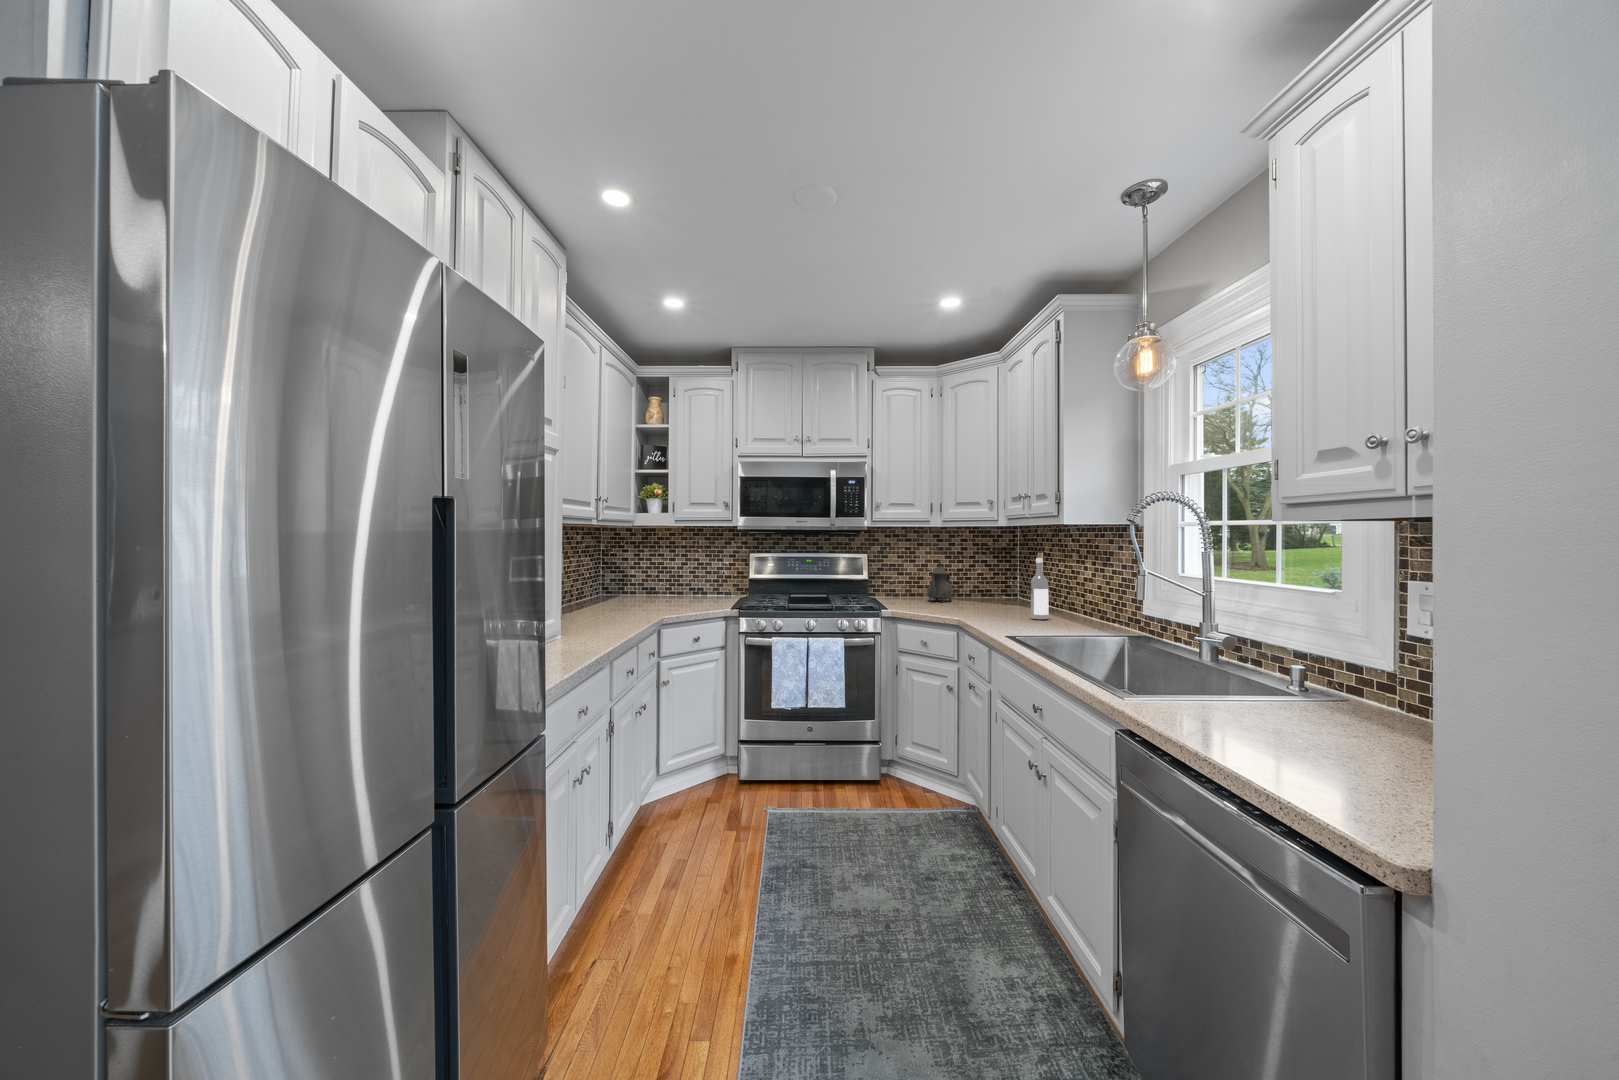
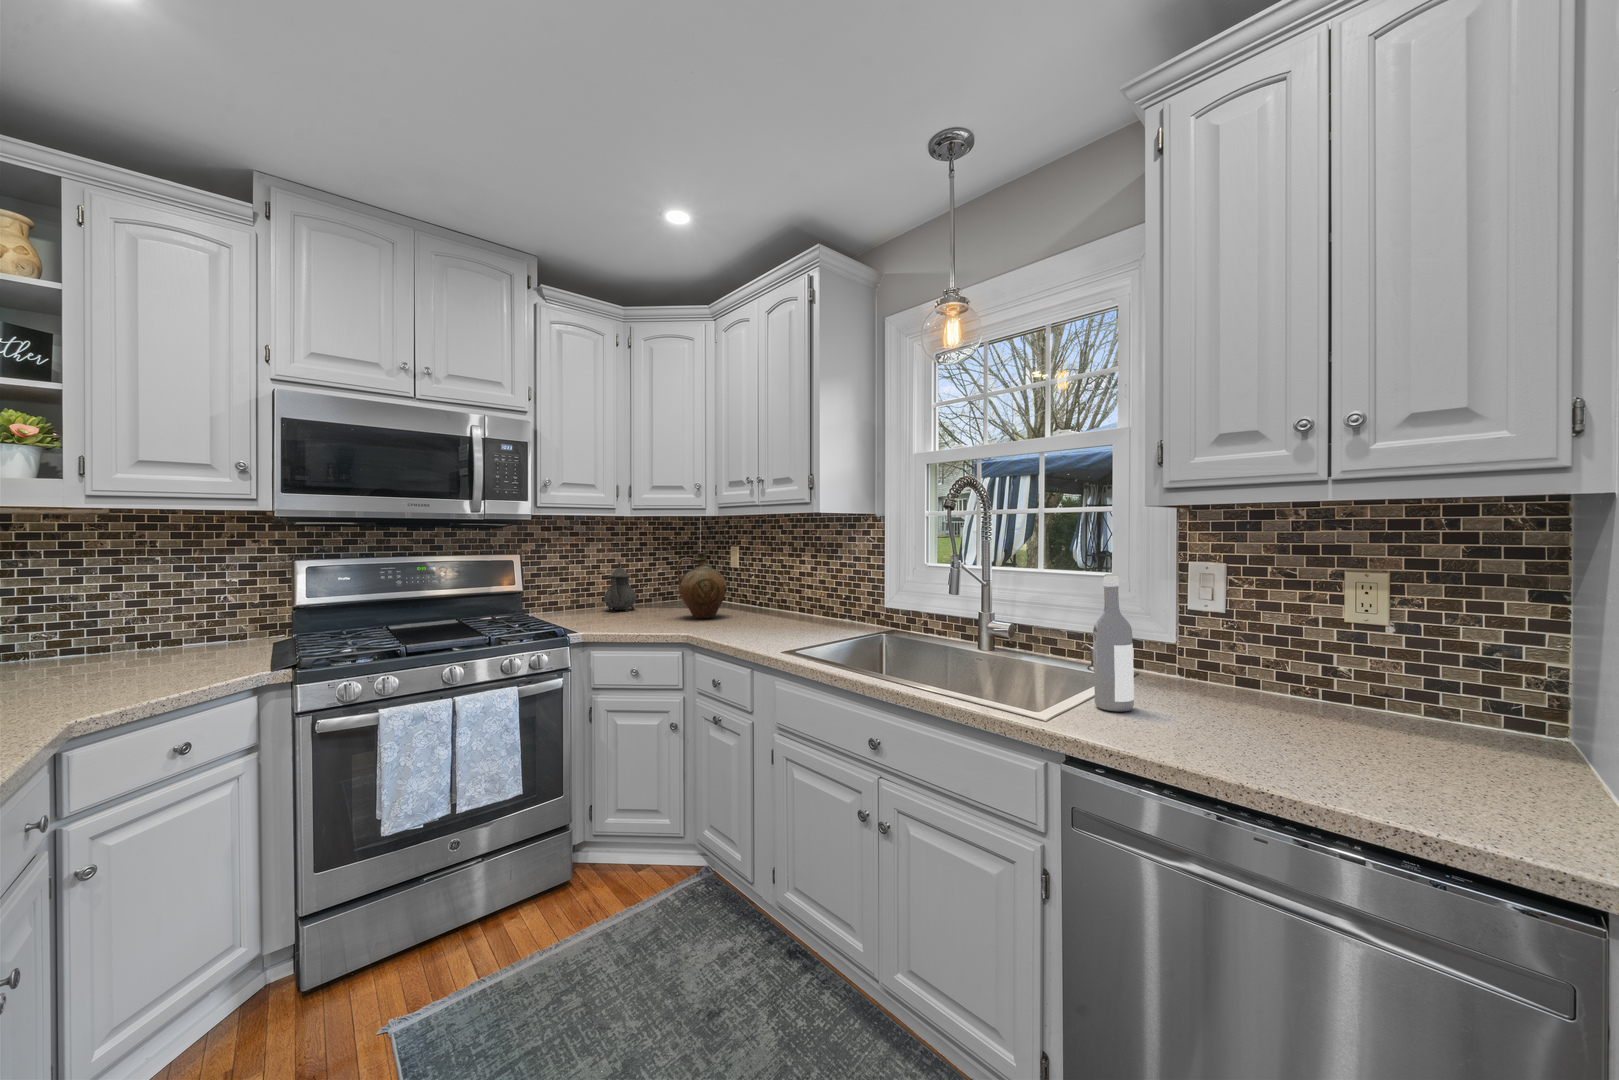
ceramic jug: none [973,556,1016,612] -> present [677,552,727,619]
wine bottle: present [1031,558,1049,620] -> present [1093,576,1134,712]

